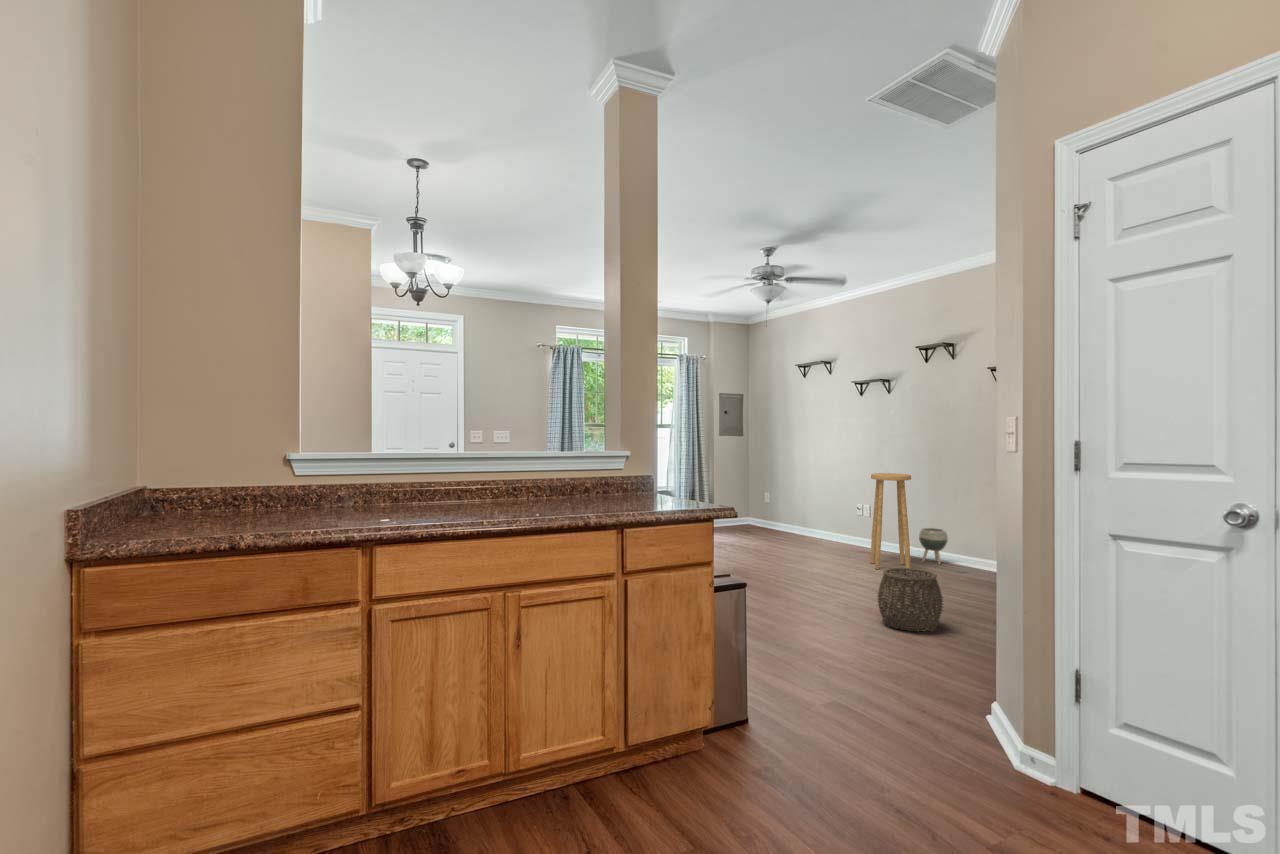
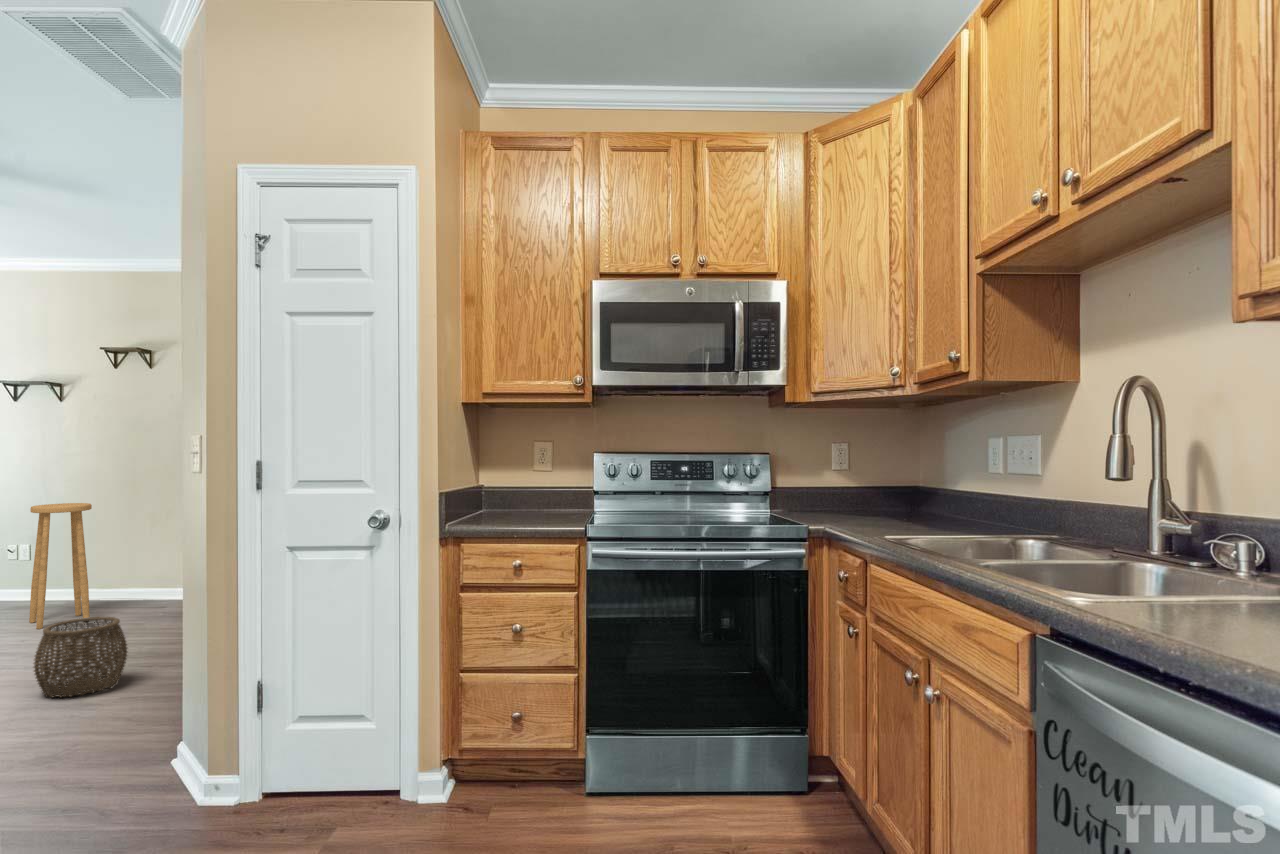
planter: present [919,528,948,564] -> none [103,564,141,607]

